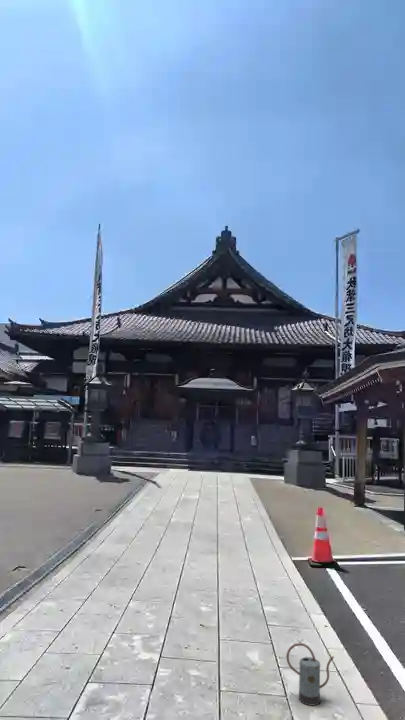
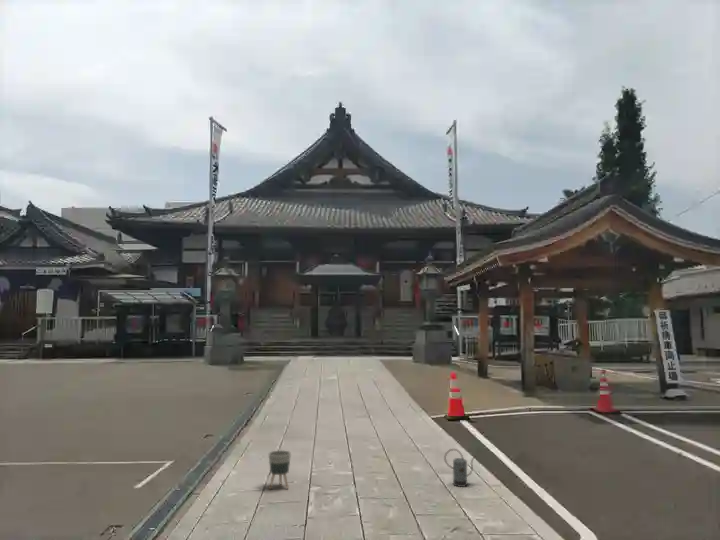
planter: none [27,625,63,687] -> present [269,451,291,488]

